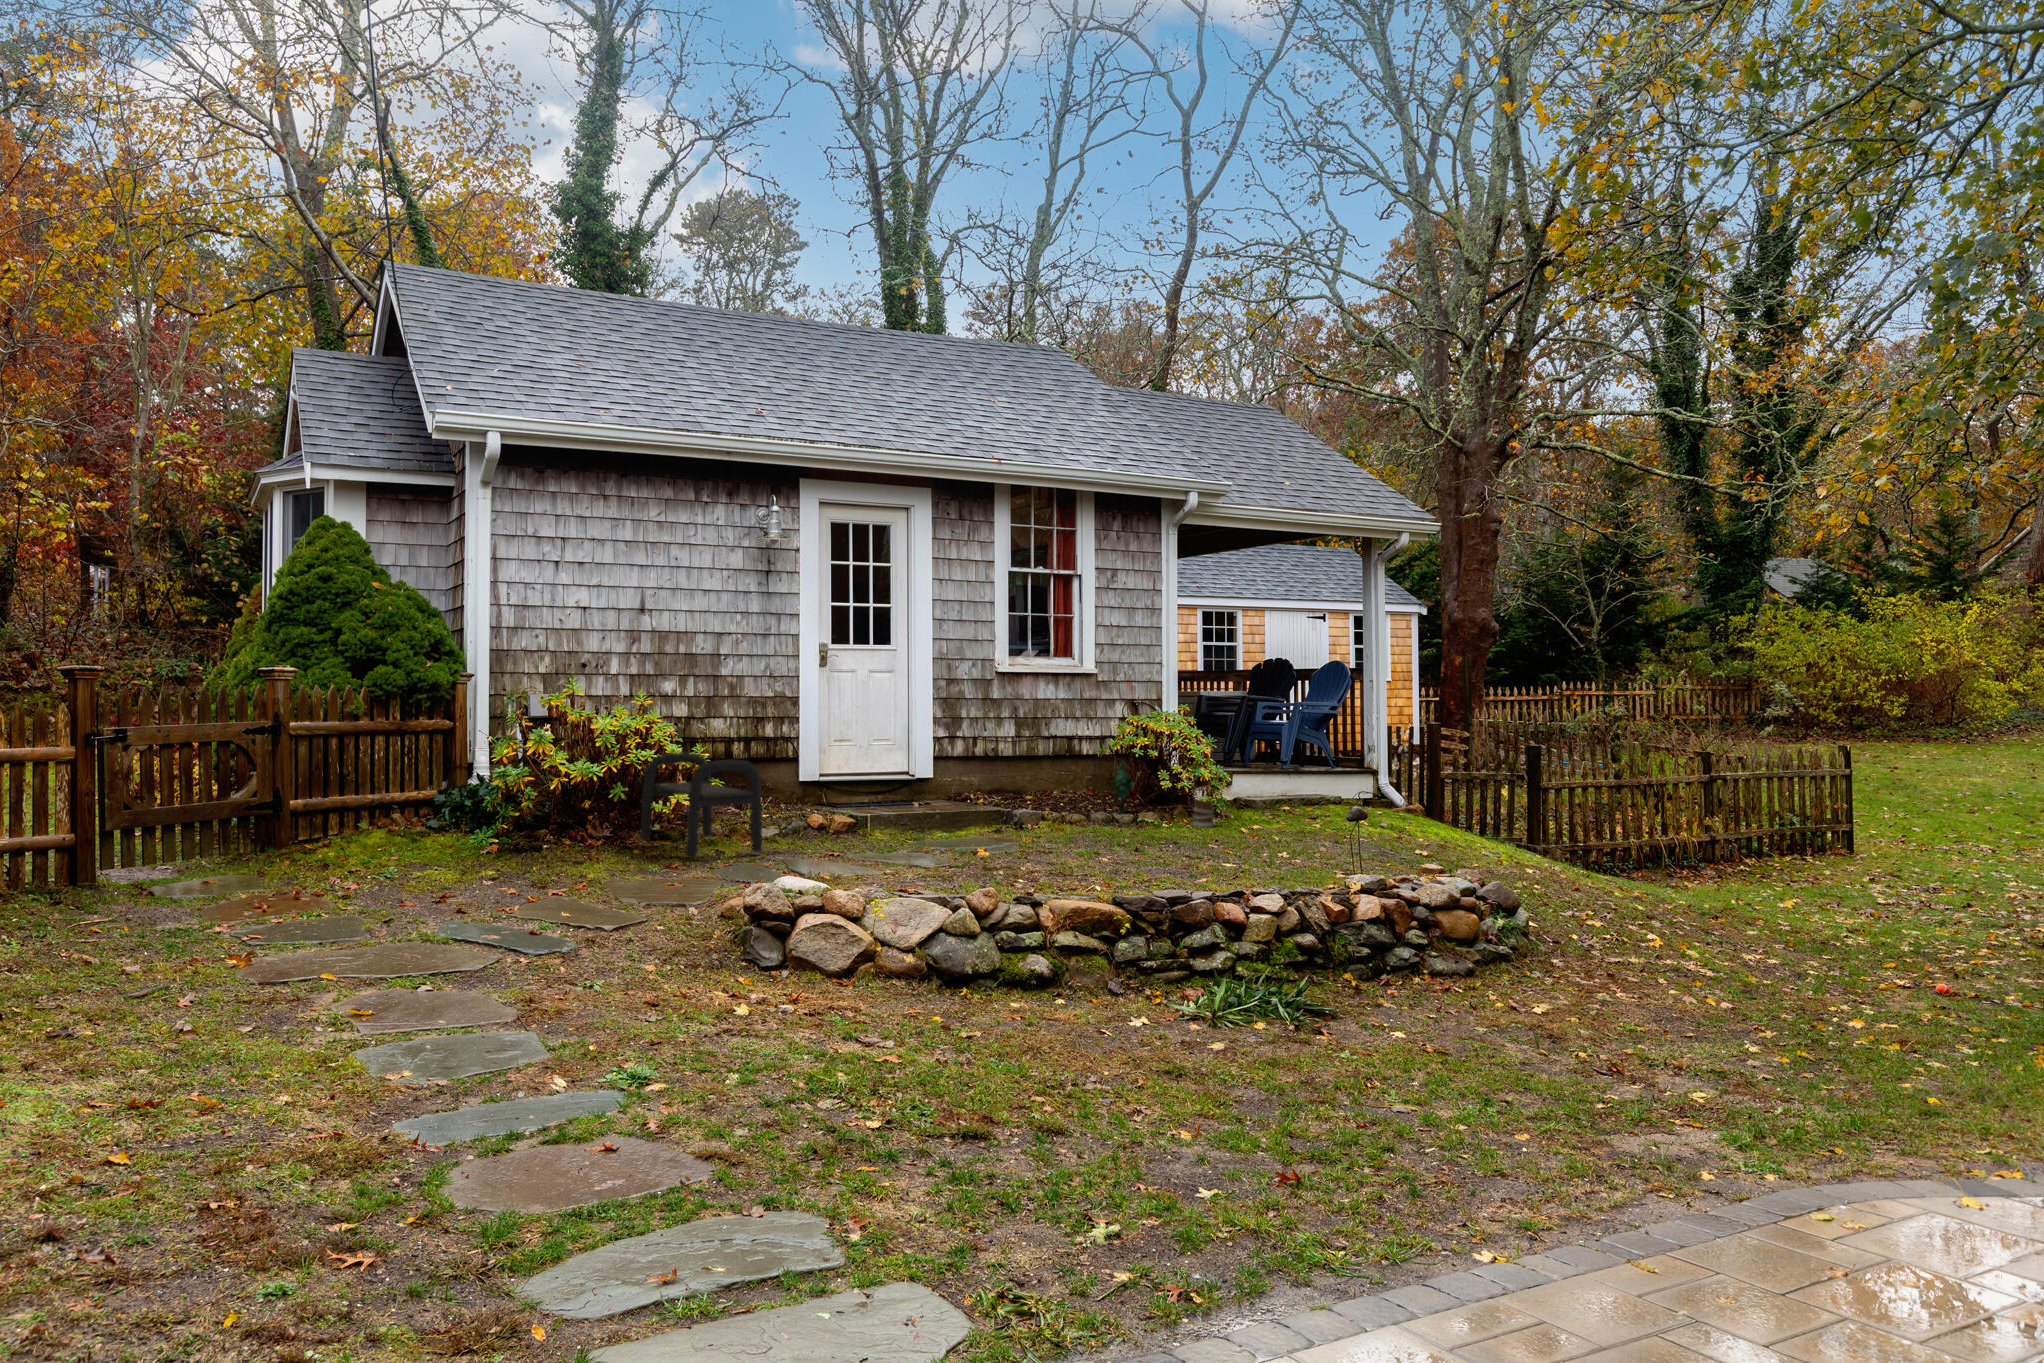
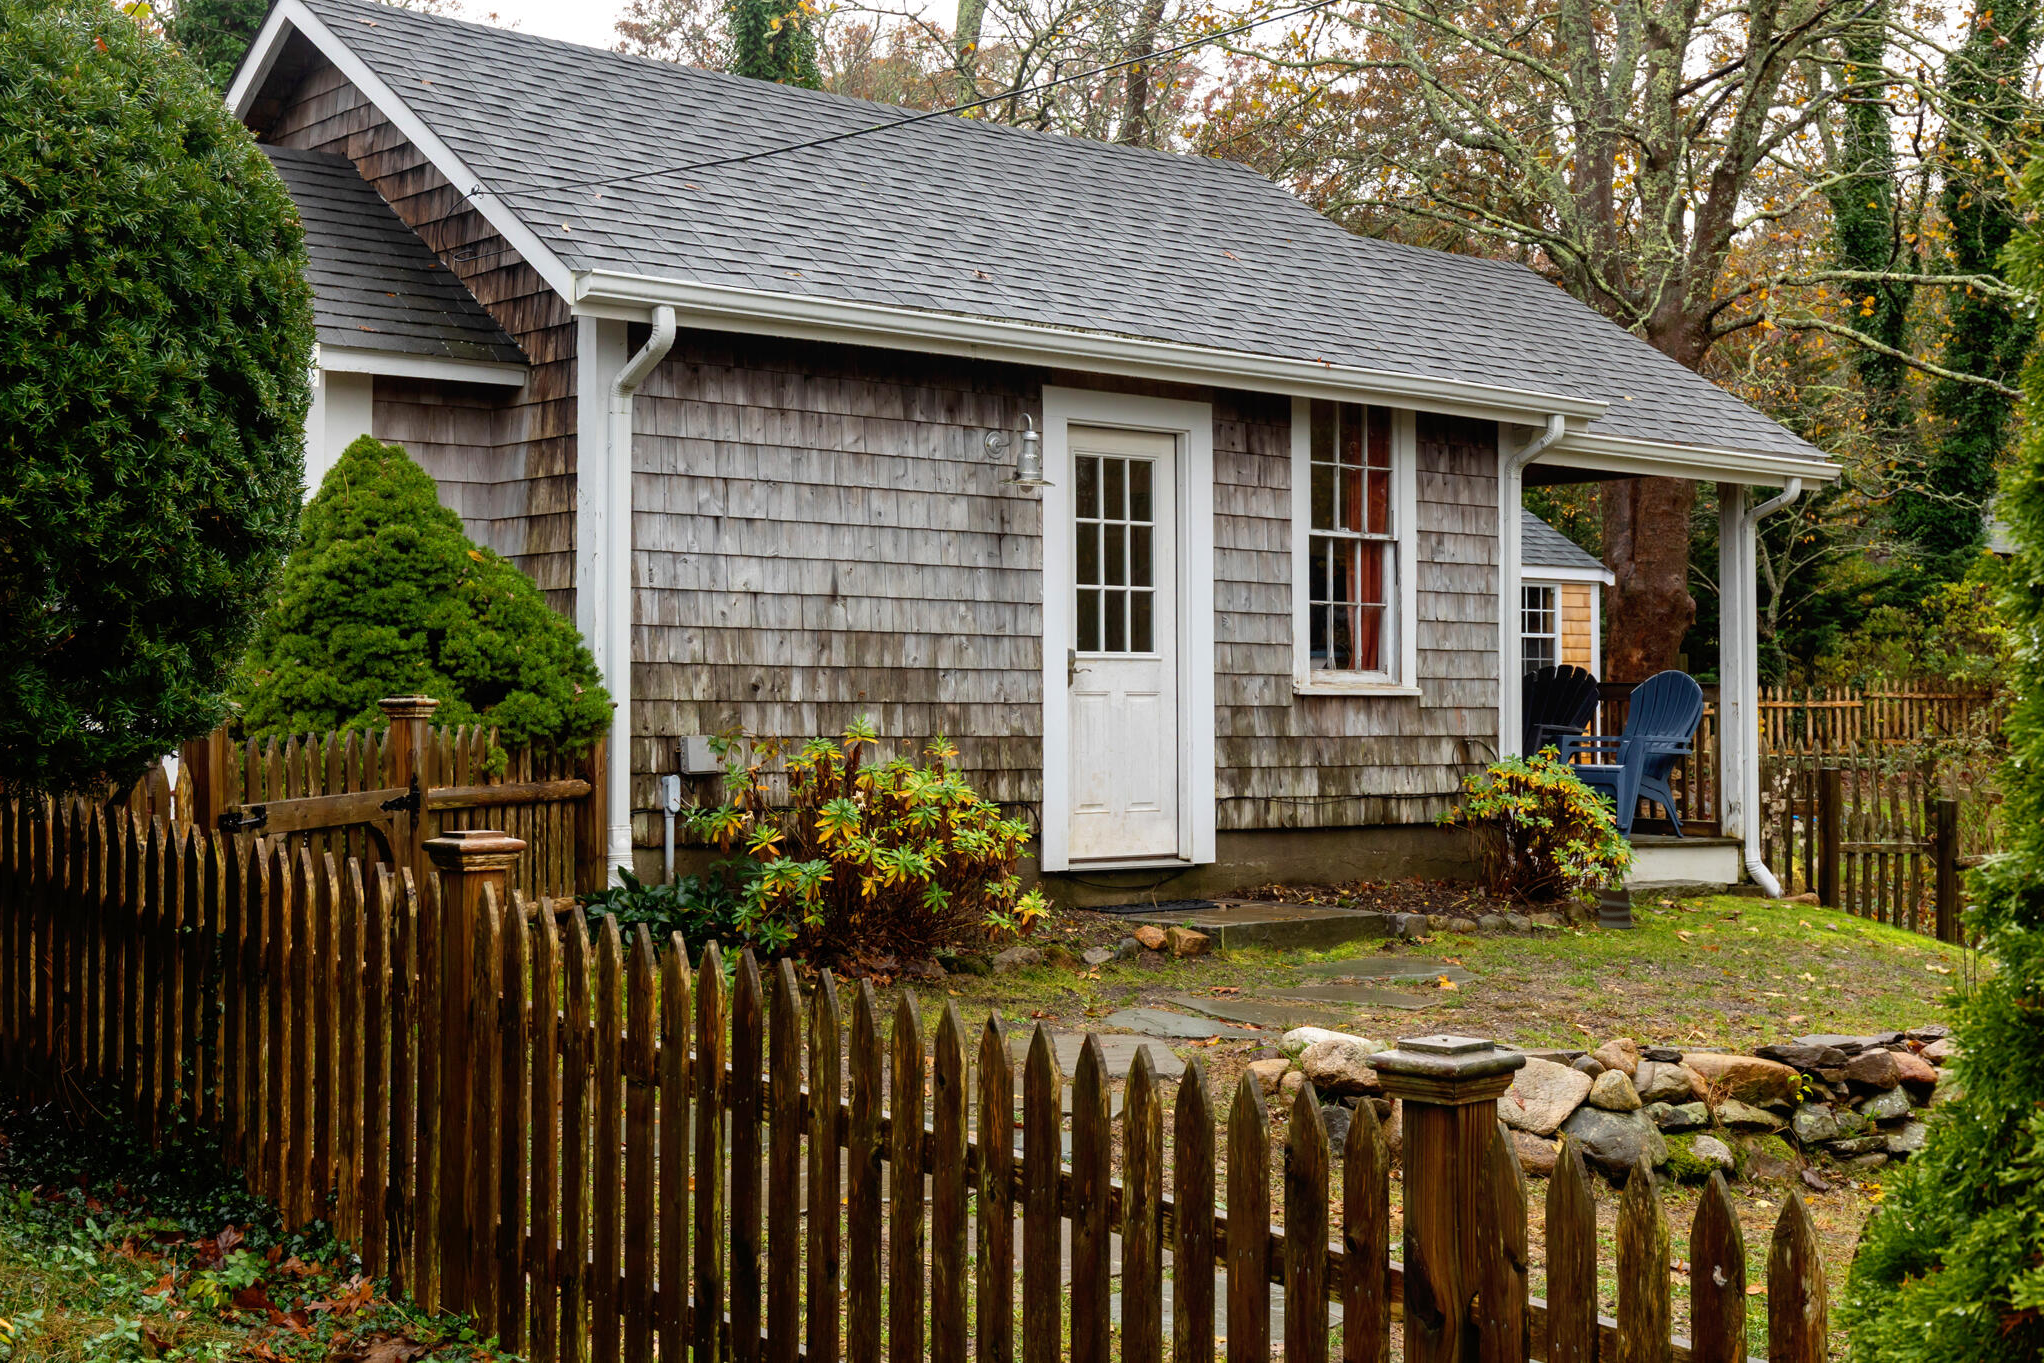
bench: present [640,752,762,858] -> none [942,830,1168,995]
decorative plant: present [1111,762,1134,813] -> none [1452,831,1495,911]

